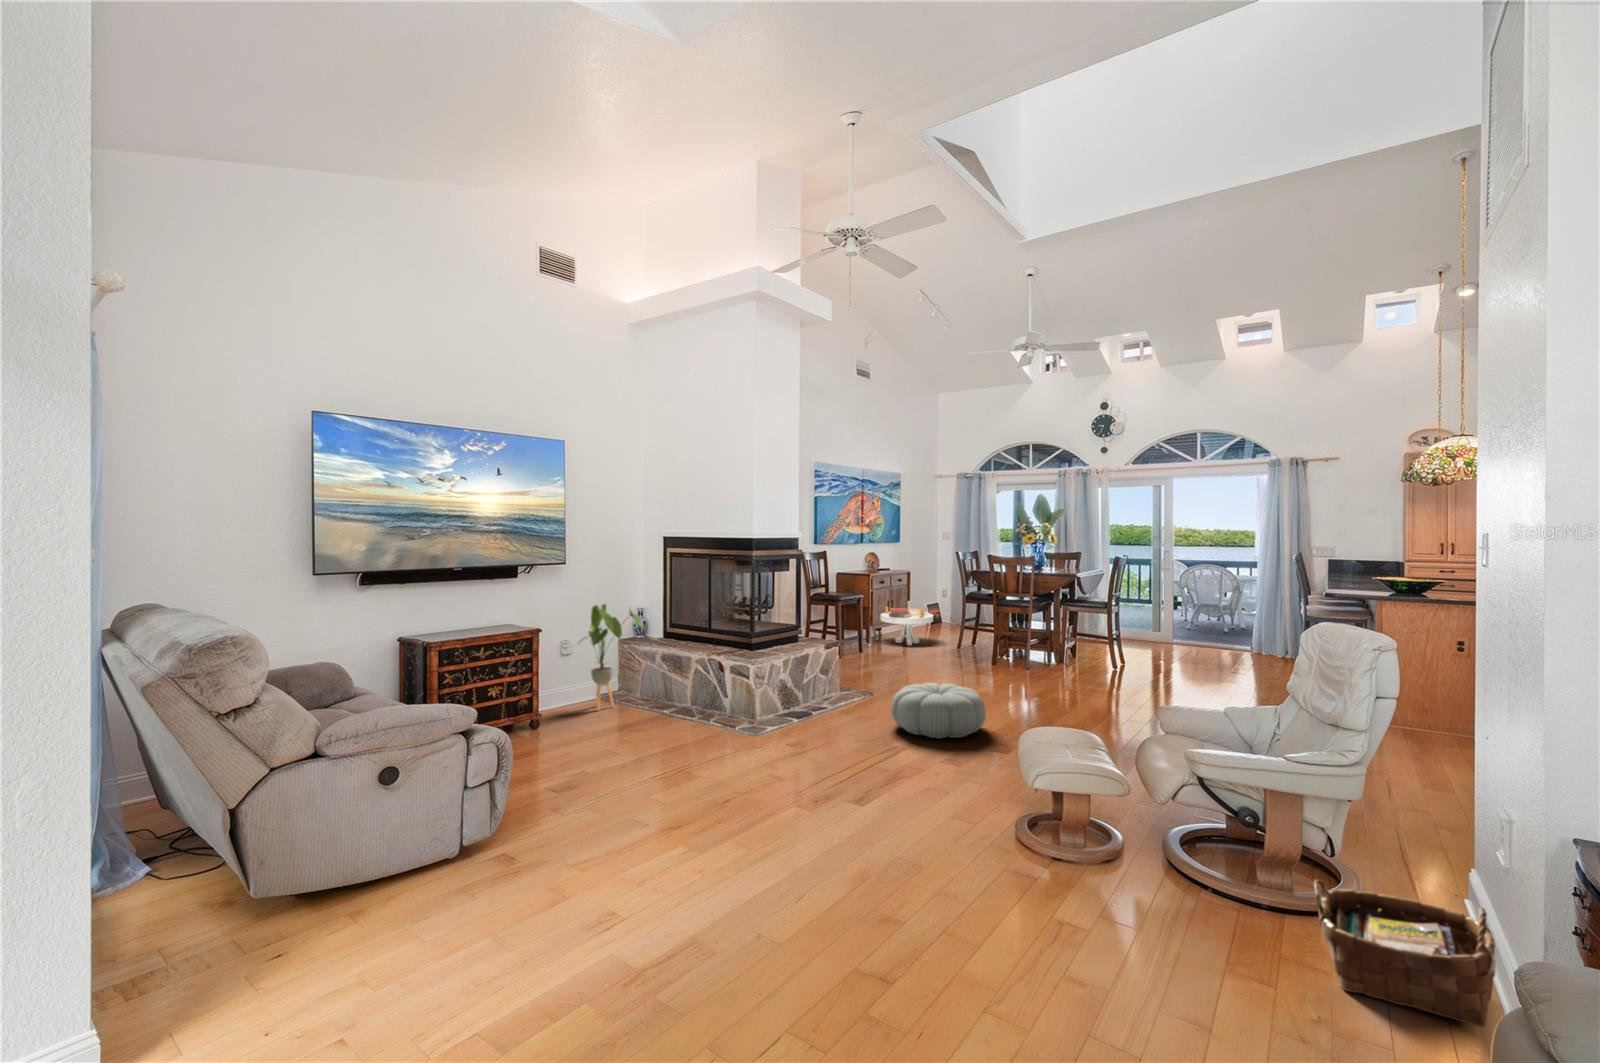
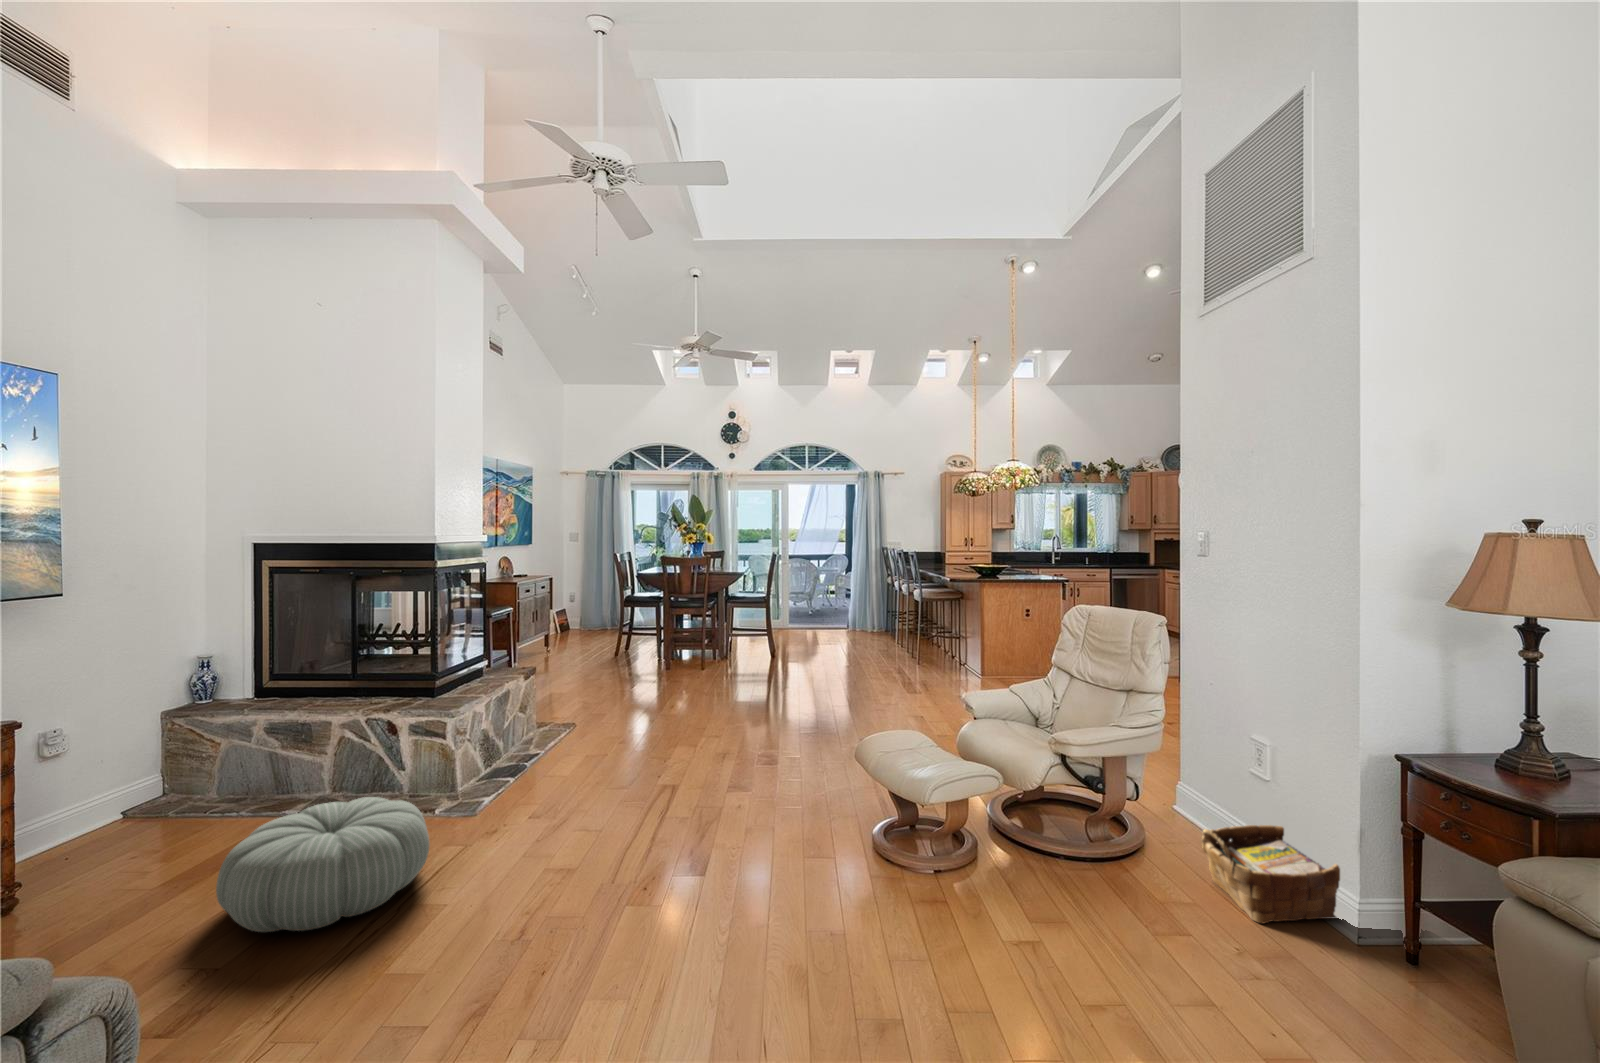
house plant: present [582,604,643,710] -> none [74,653,232,843]
side table: present [880,607,933,646] -> none [525,618,588,661]
pouf: present [891,683,986,738] -> present [216,797,429,932]

